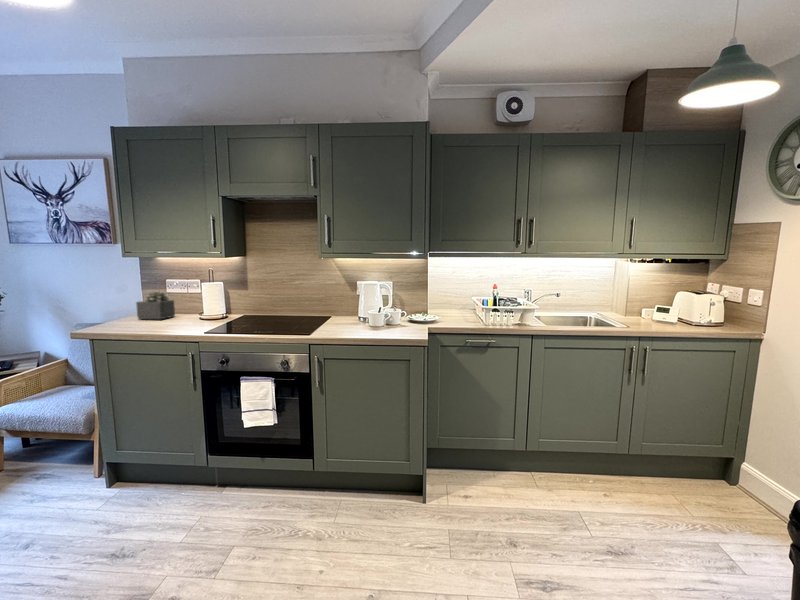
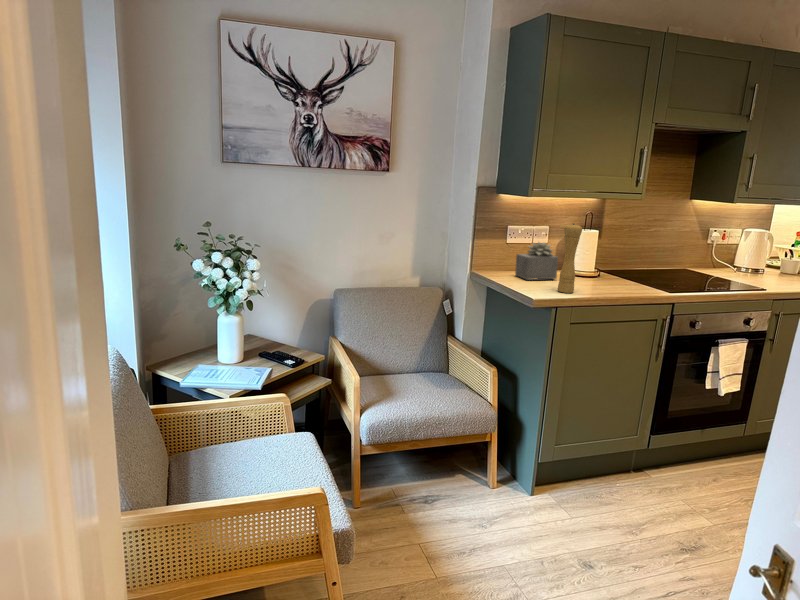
pepper mill: none [96,275,118,329] -> present [558,224,582,293]

